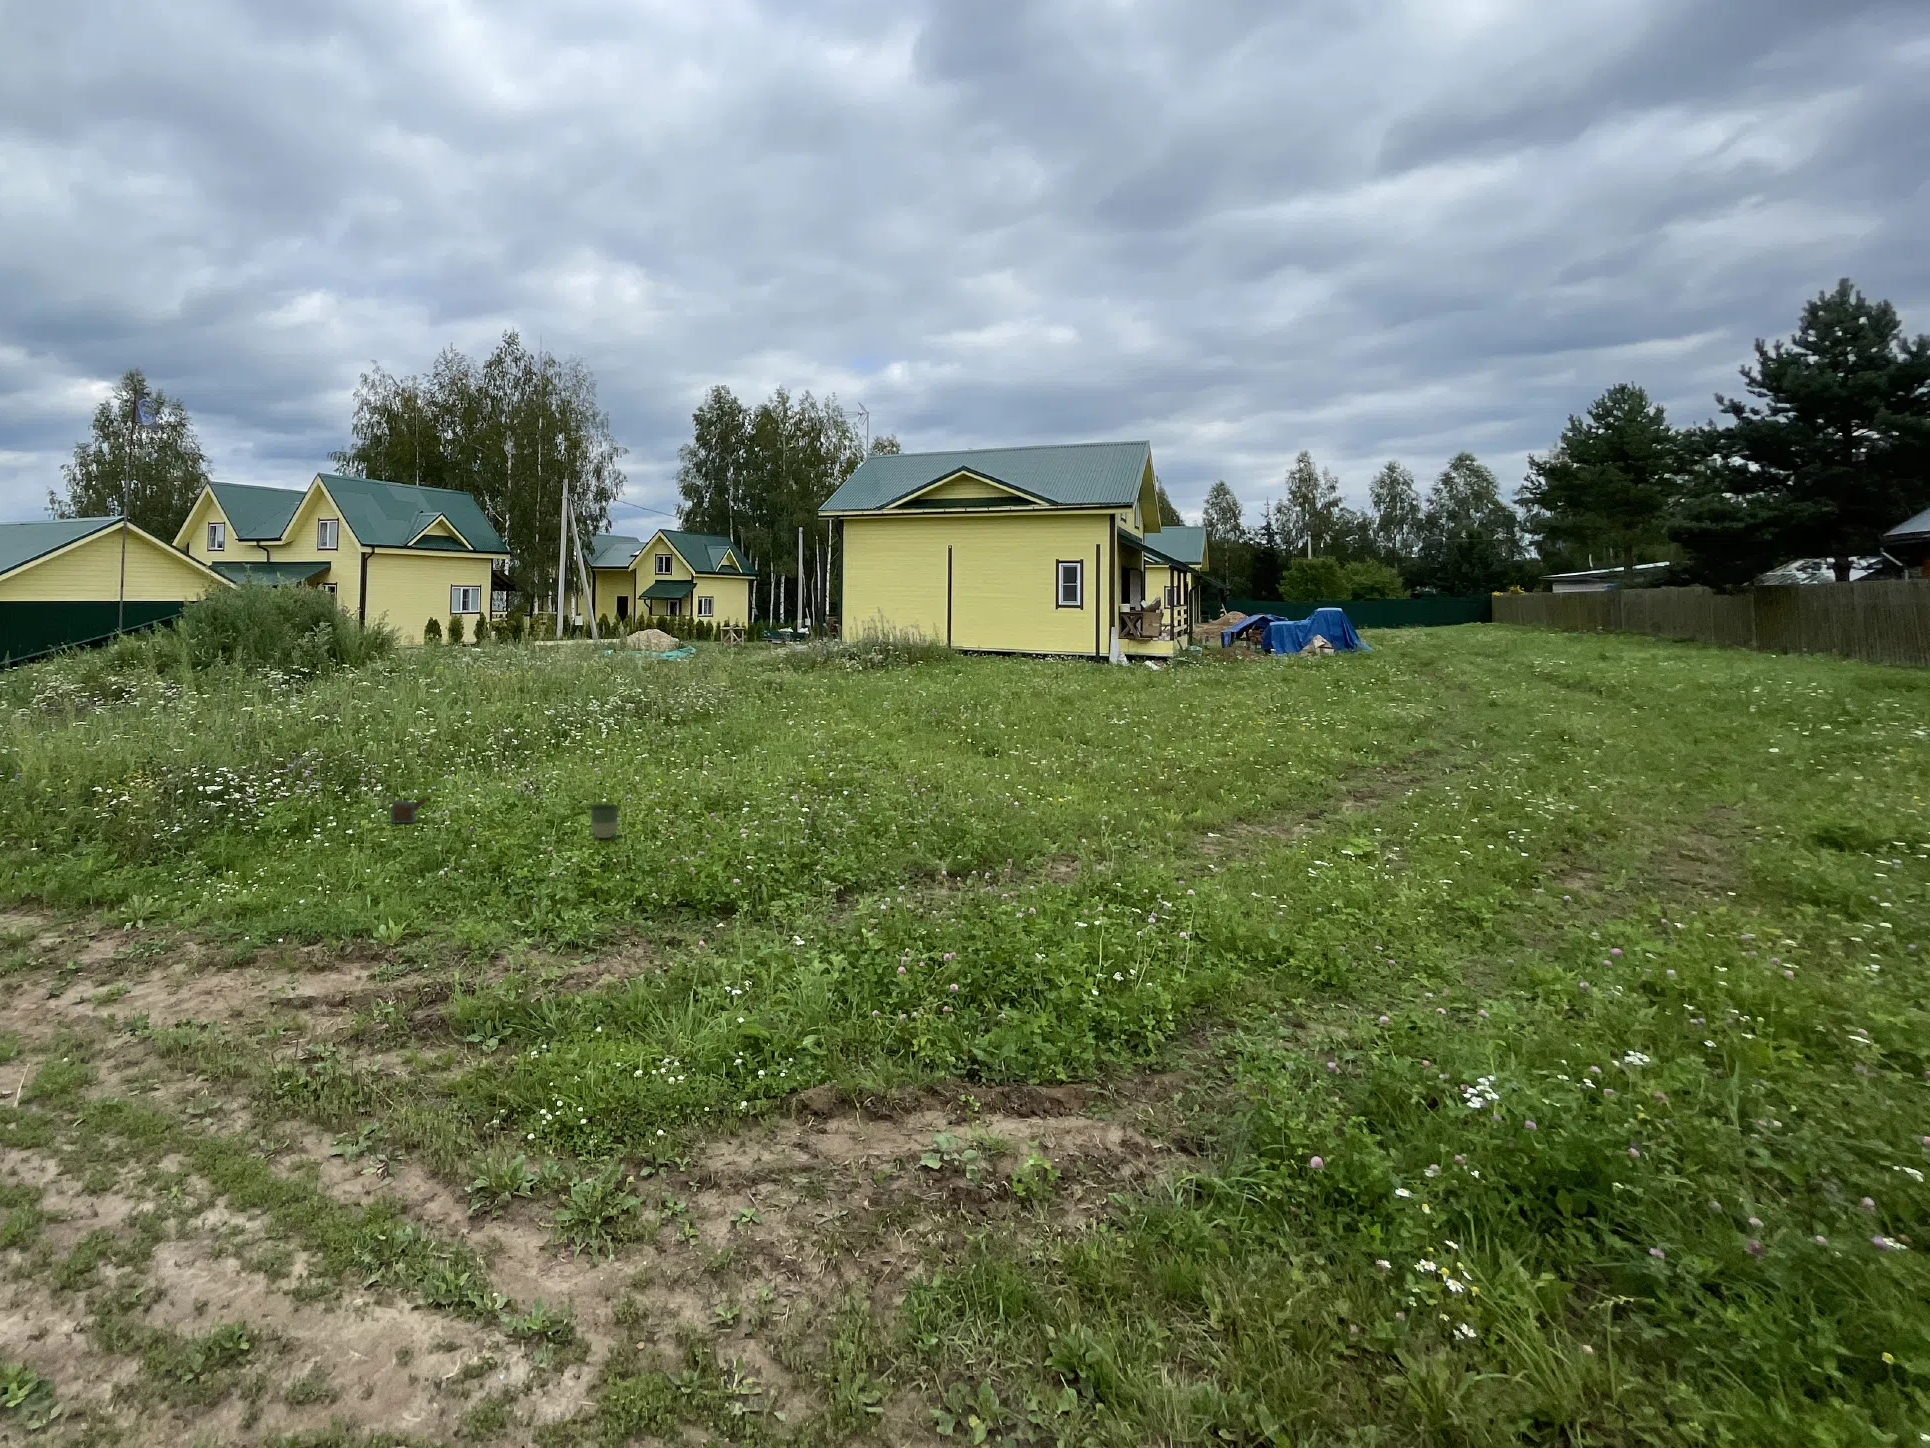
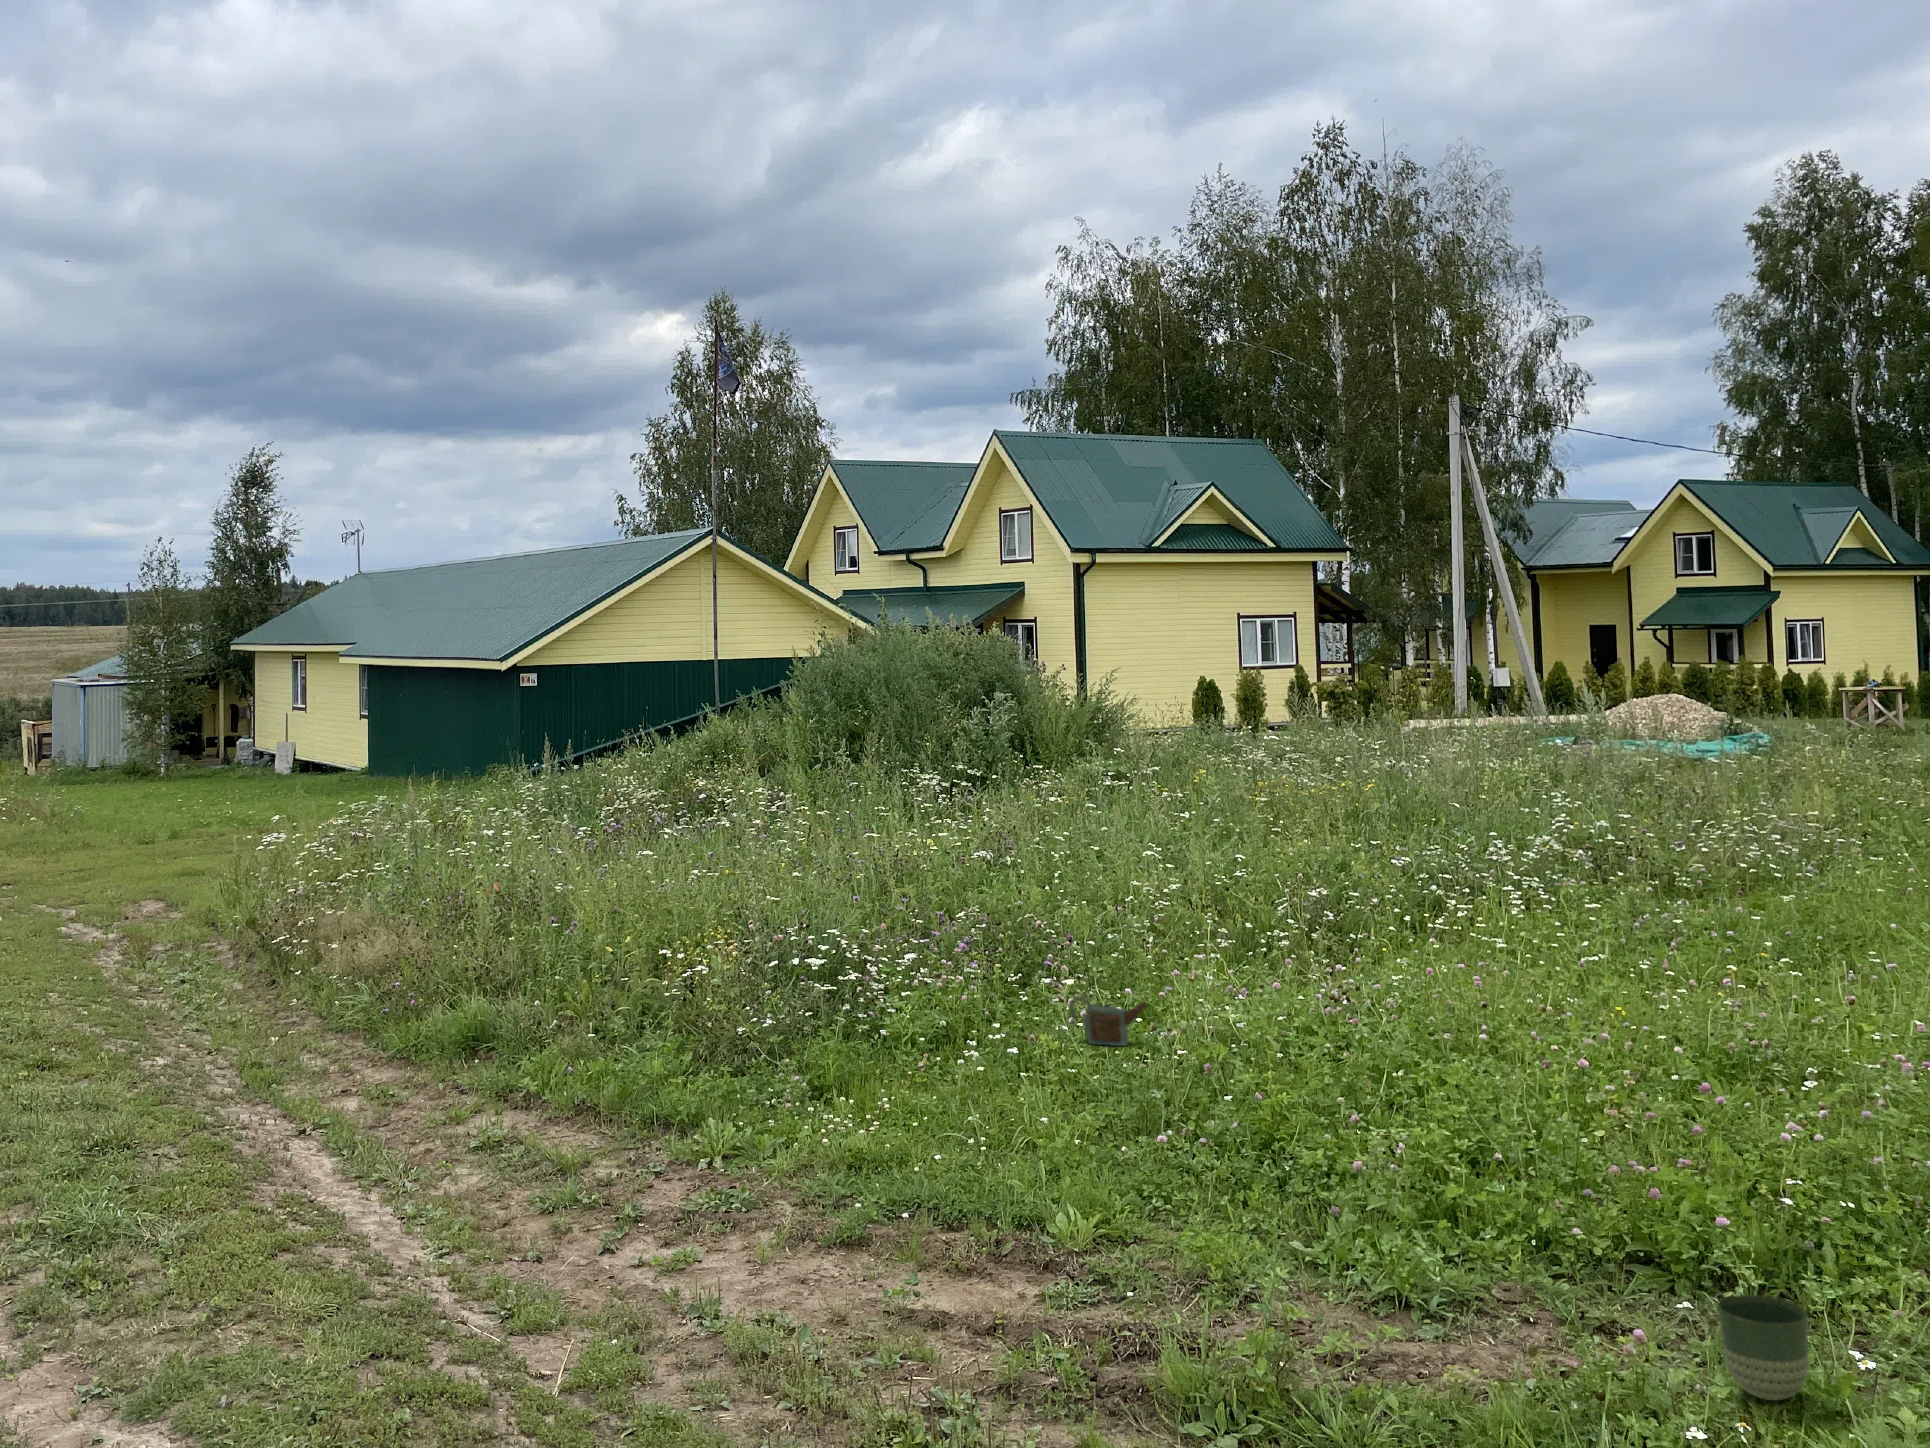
planter: present [590,804,618,838] -> present [1717,1295,1808,1400]

